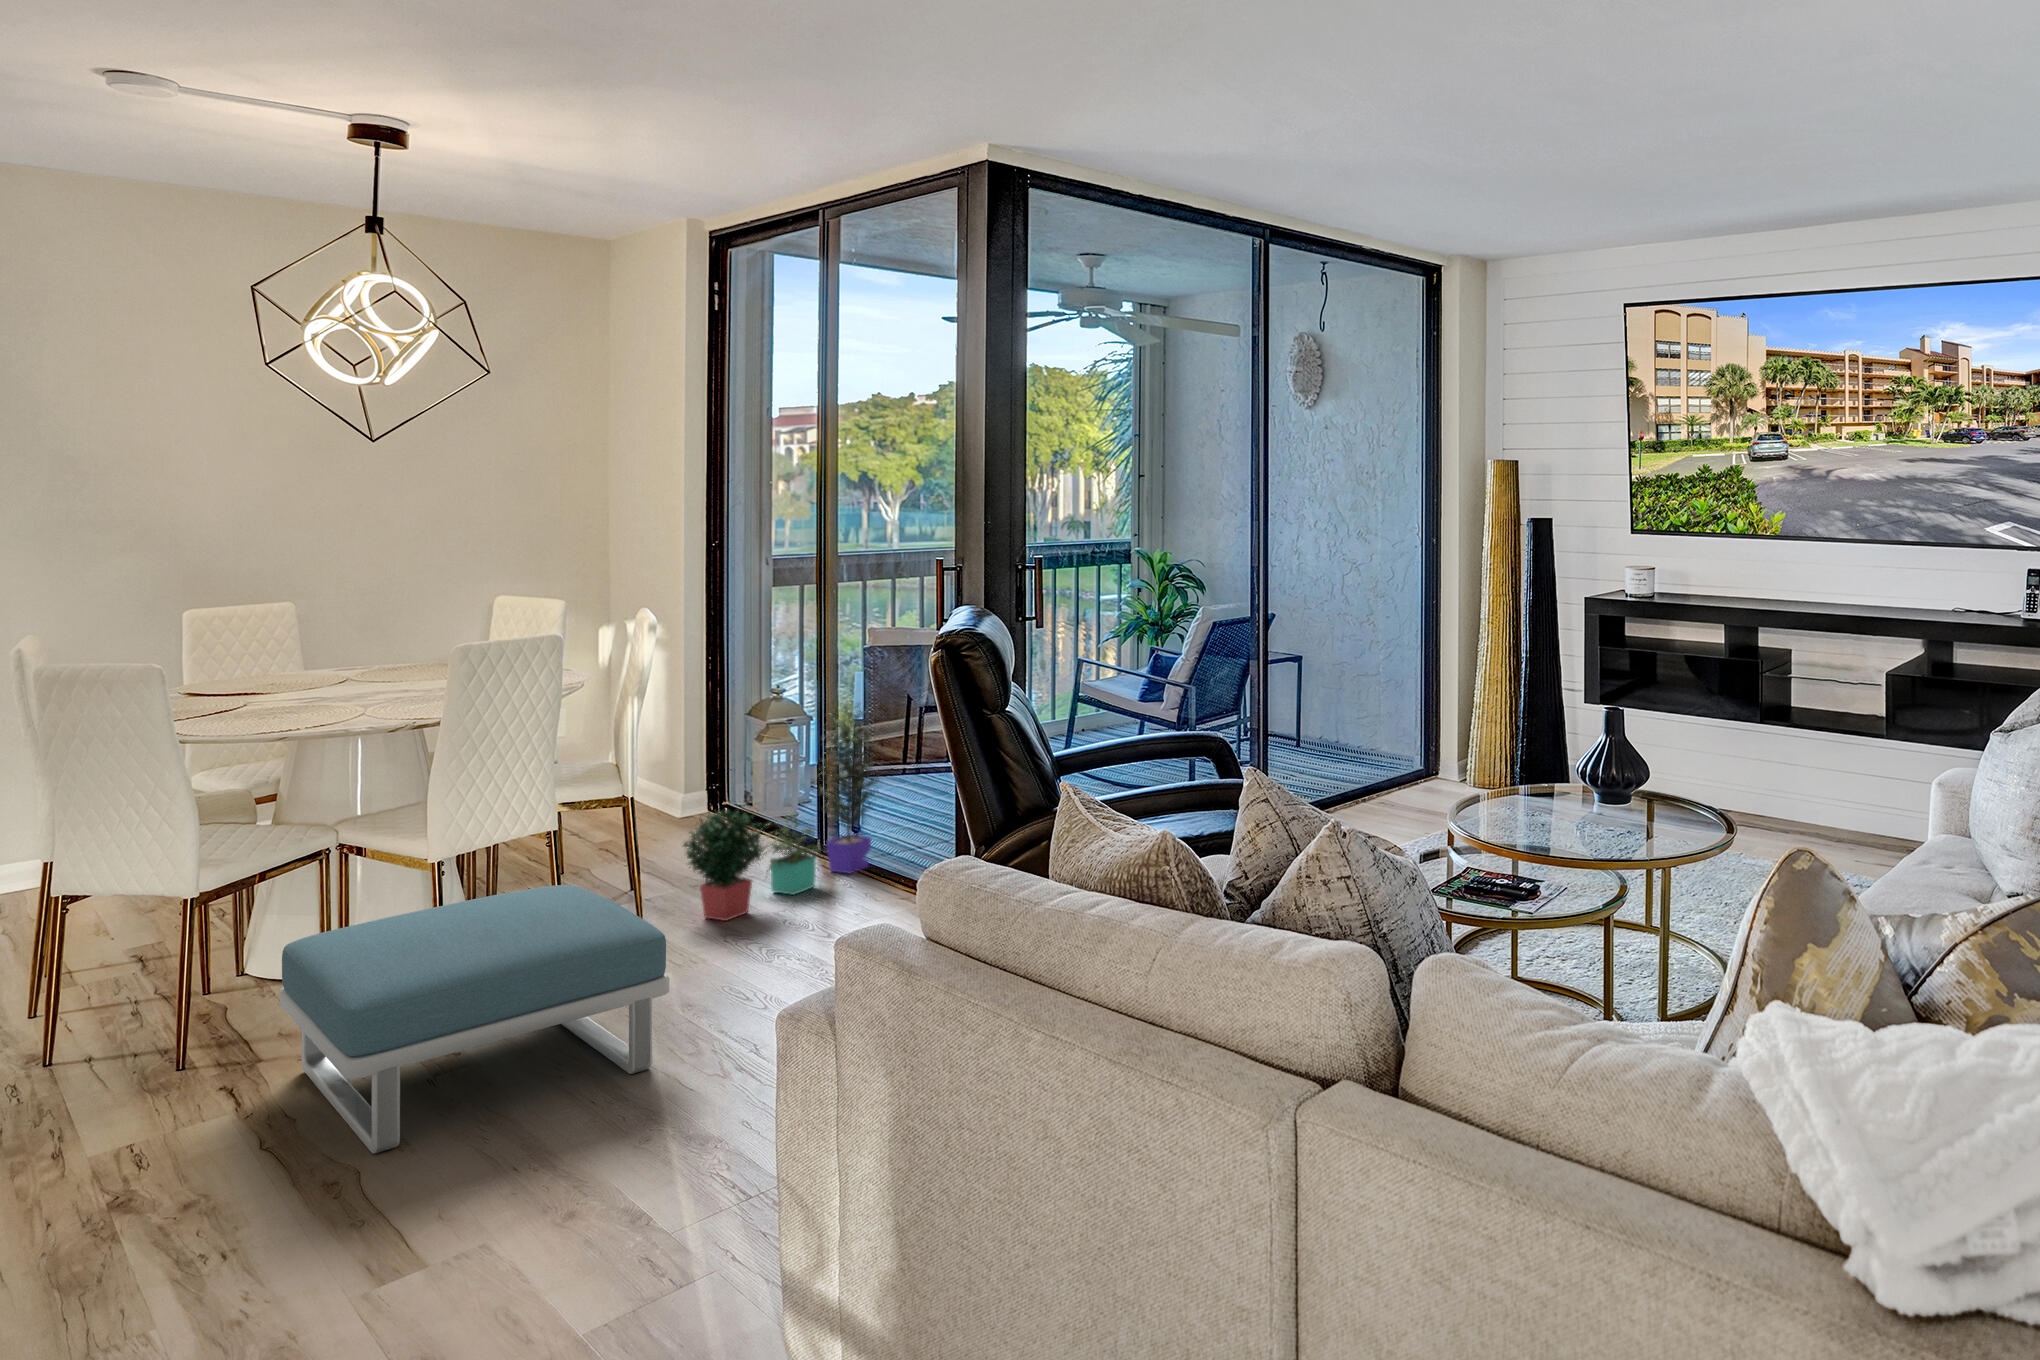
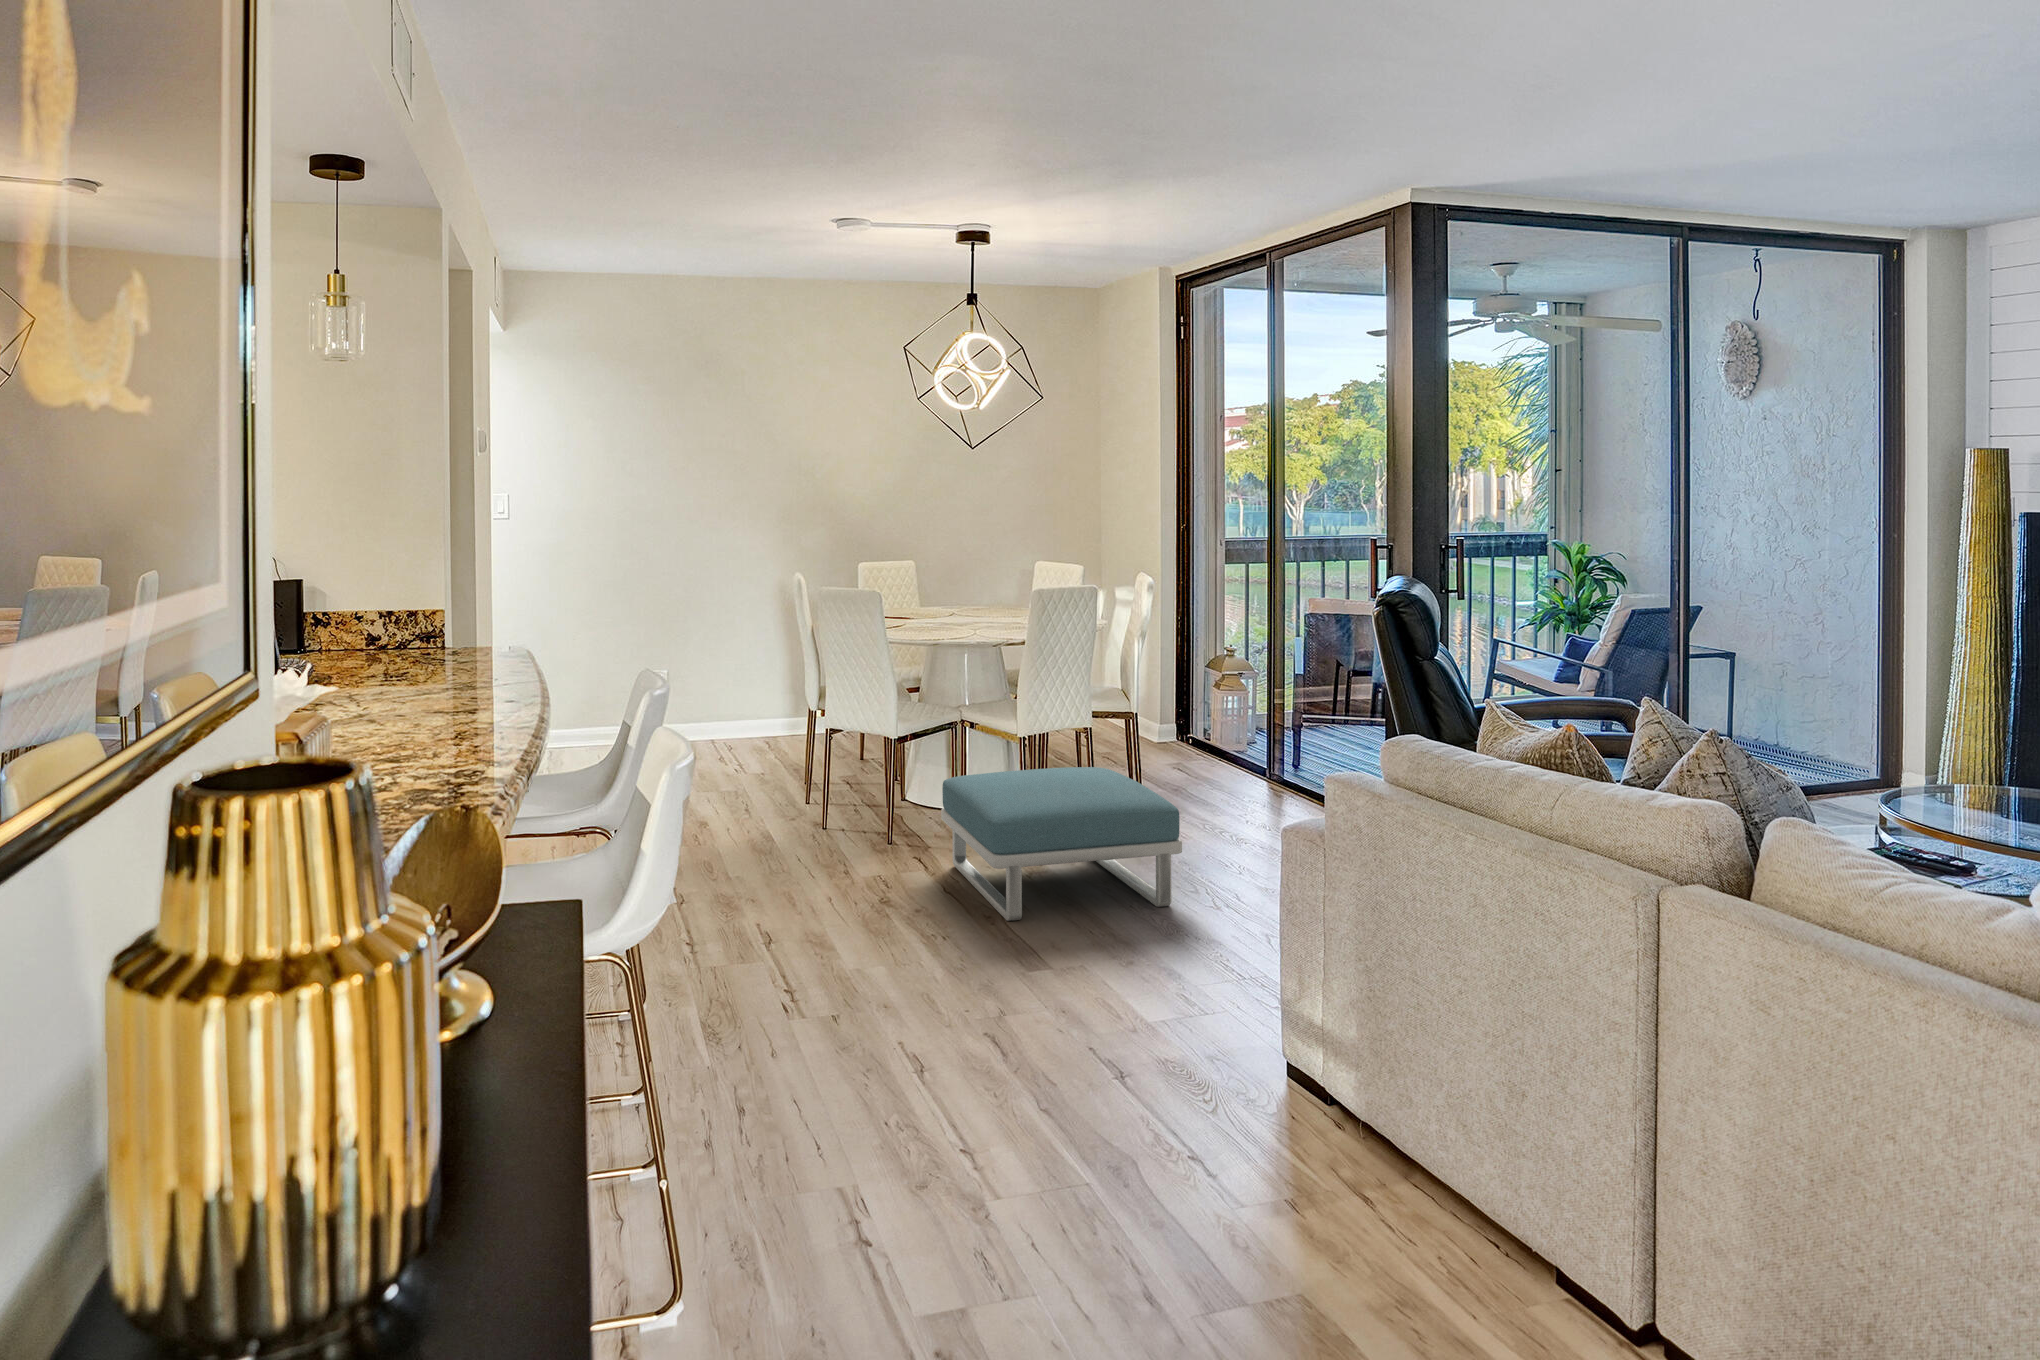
potted plant: present [683,701,879,921] -> none [1171,654,1322,819]

